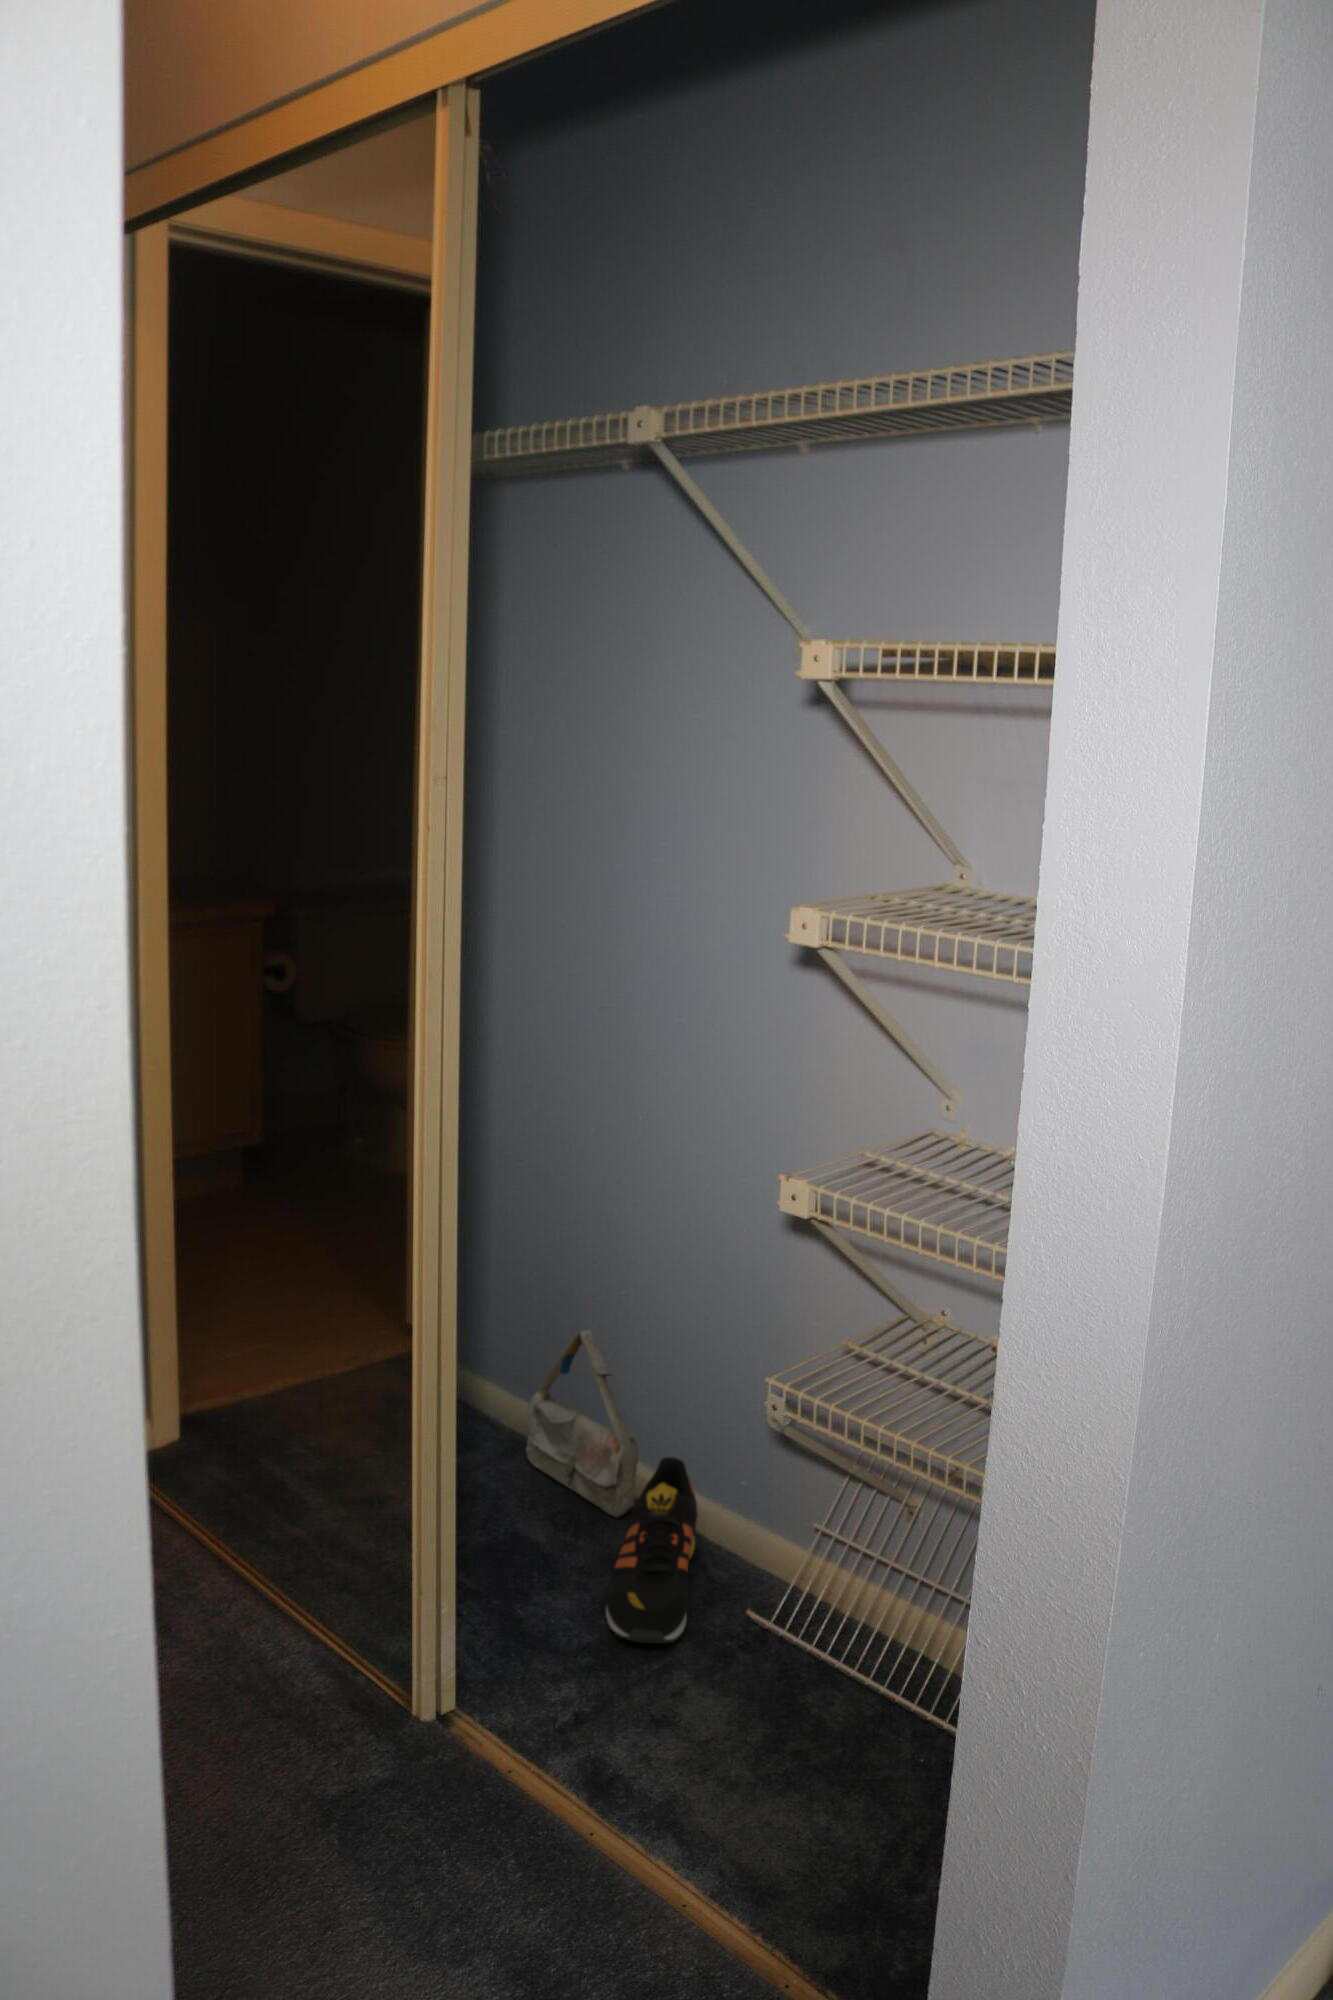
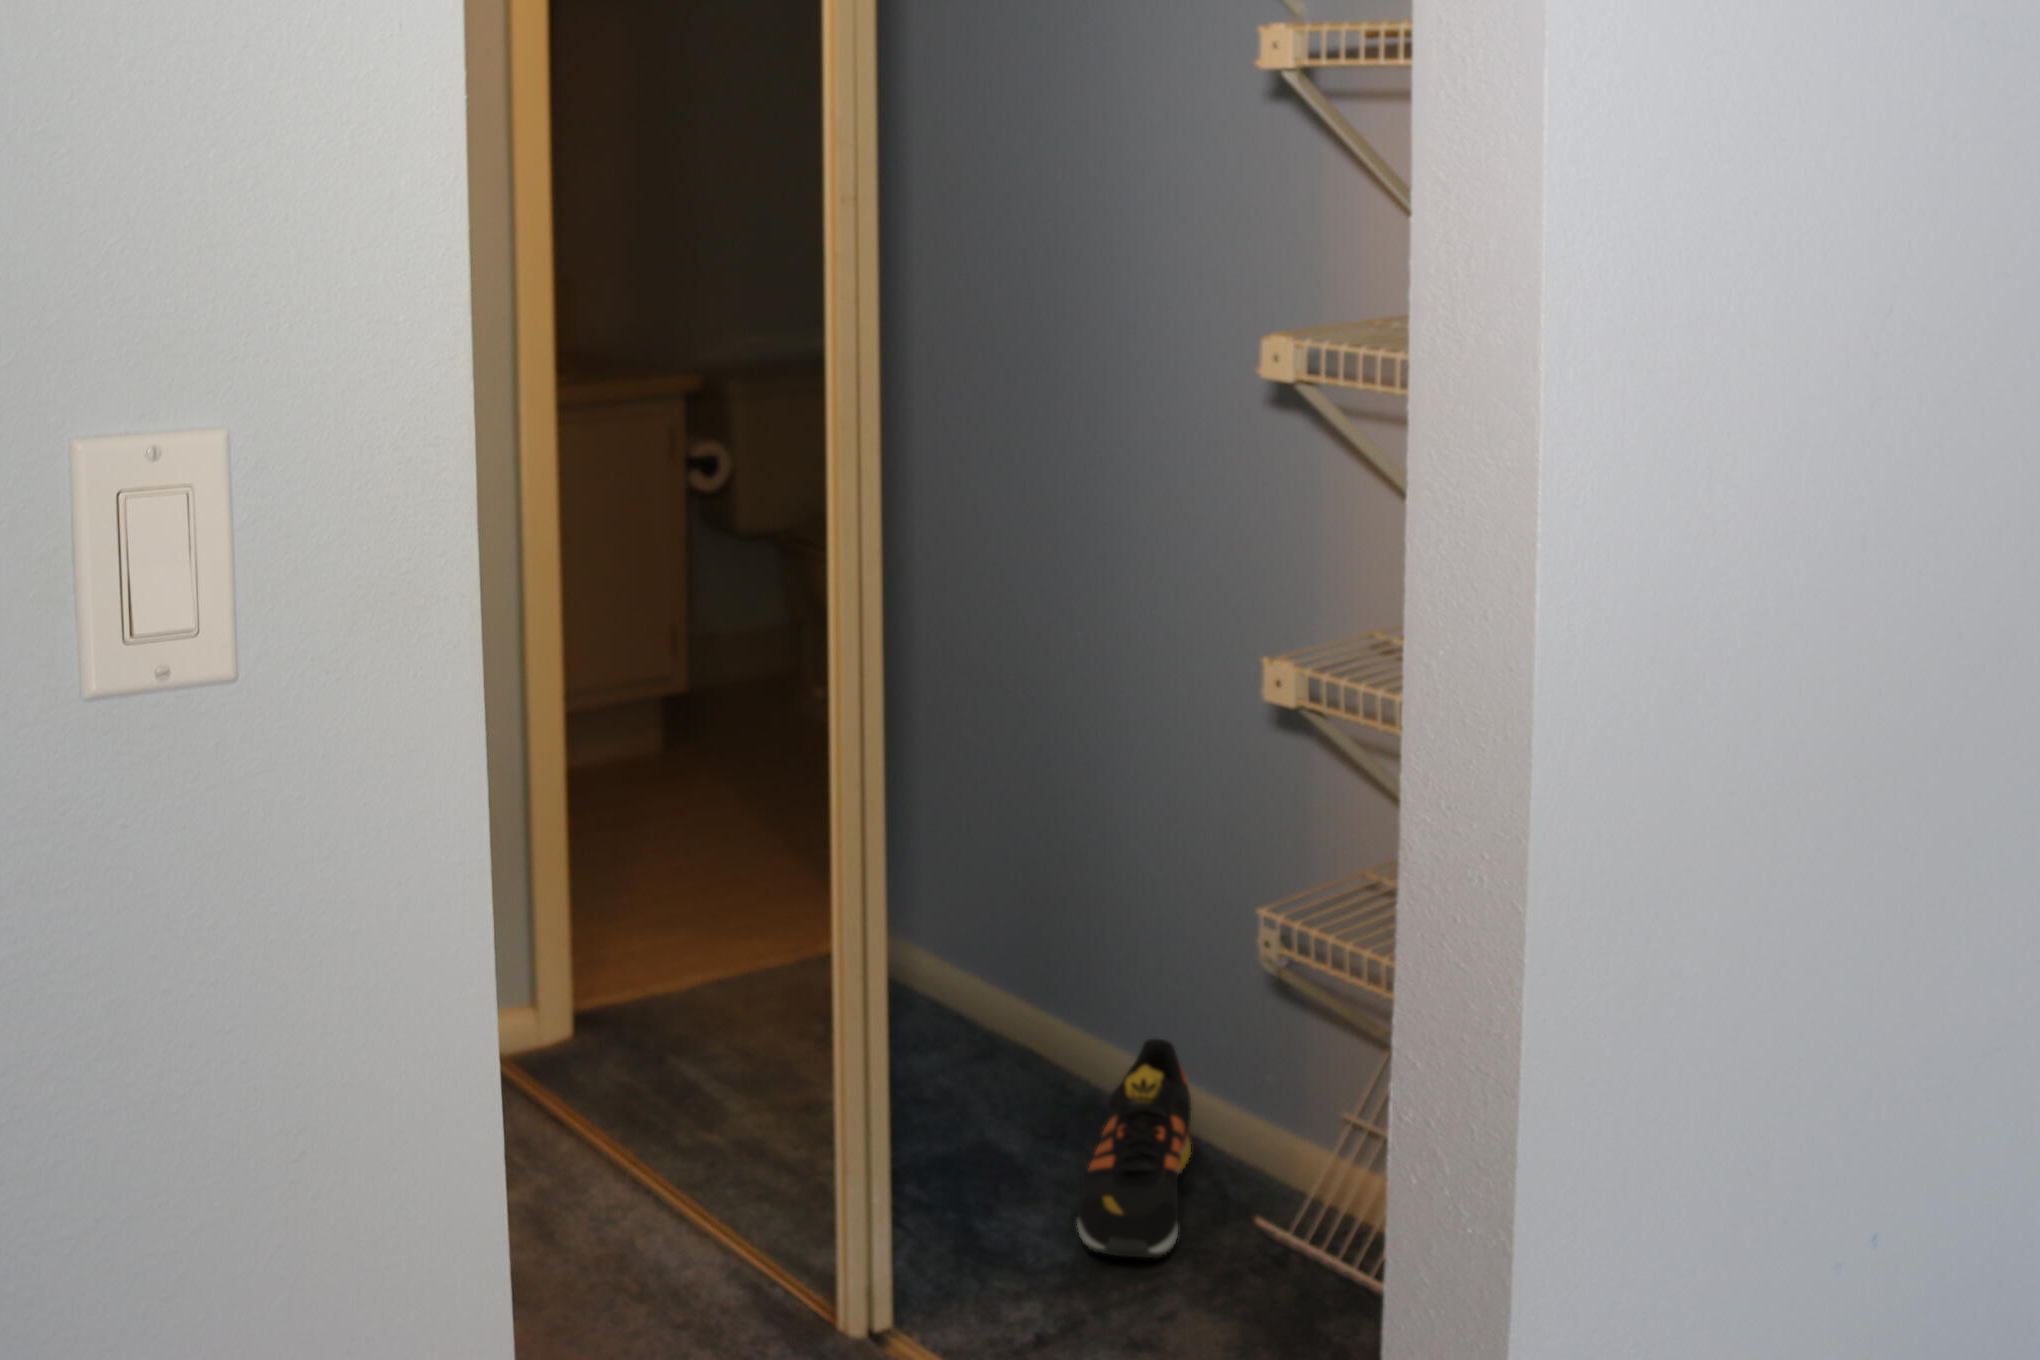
bag: present [525,1330,639,1517] -> none [976,883,1118,1121]

